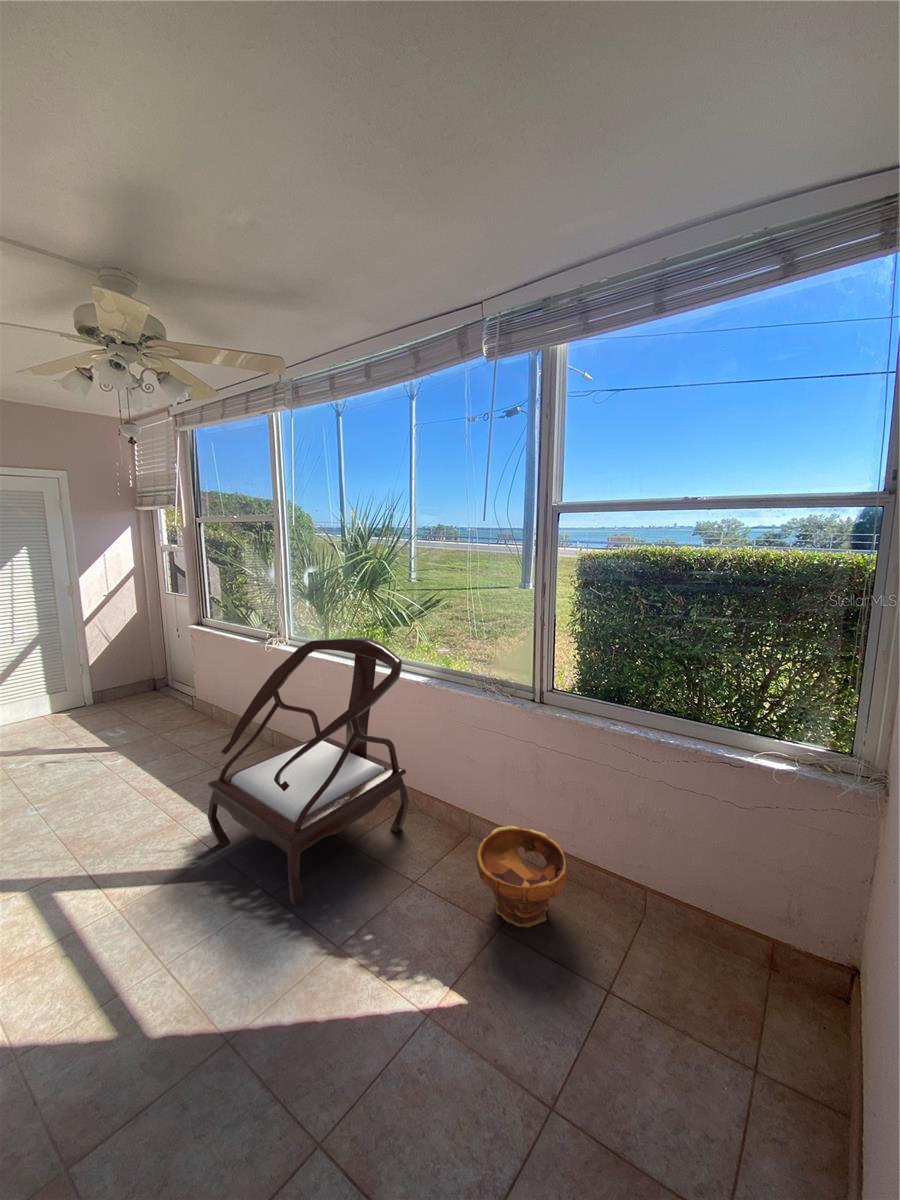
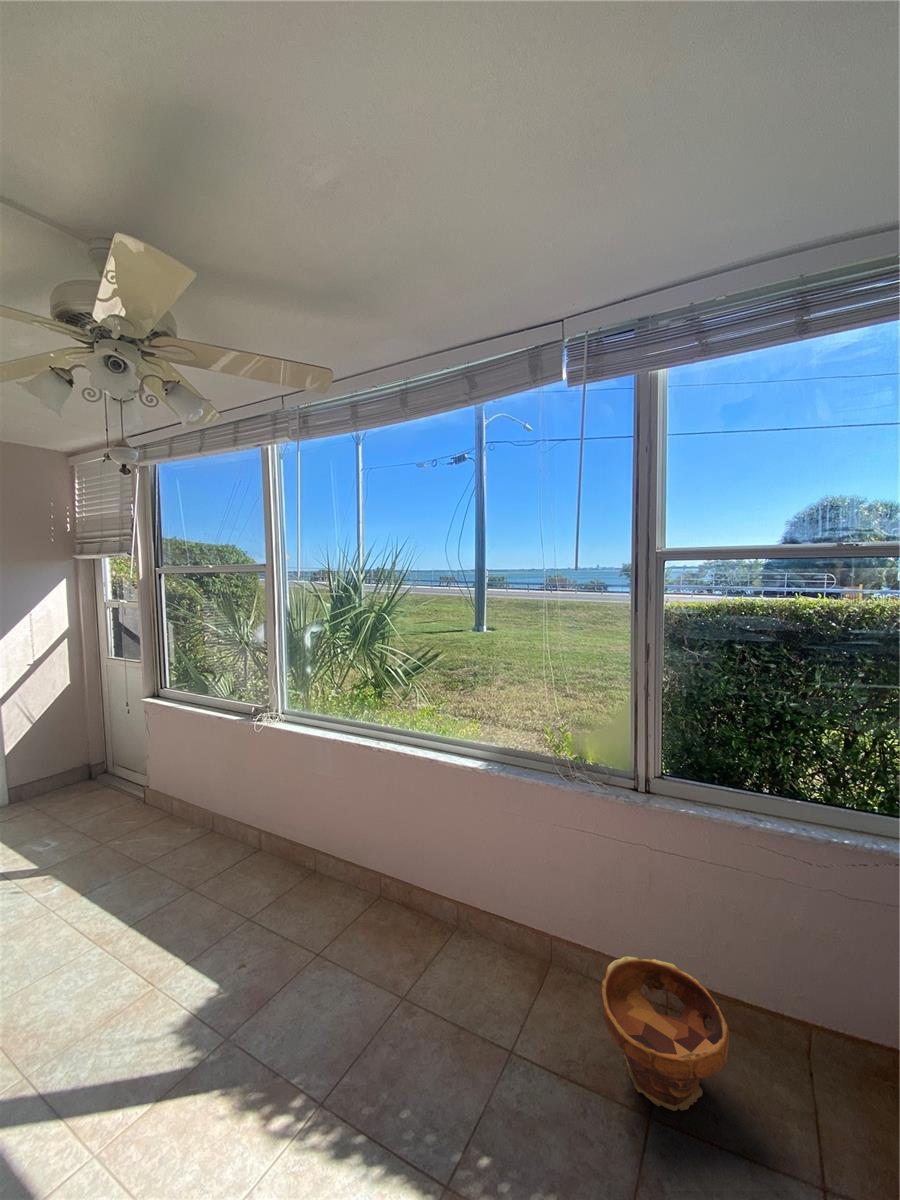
armchair: present [208,638,409,907] -> none [210,715,475,1121]

